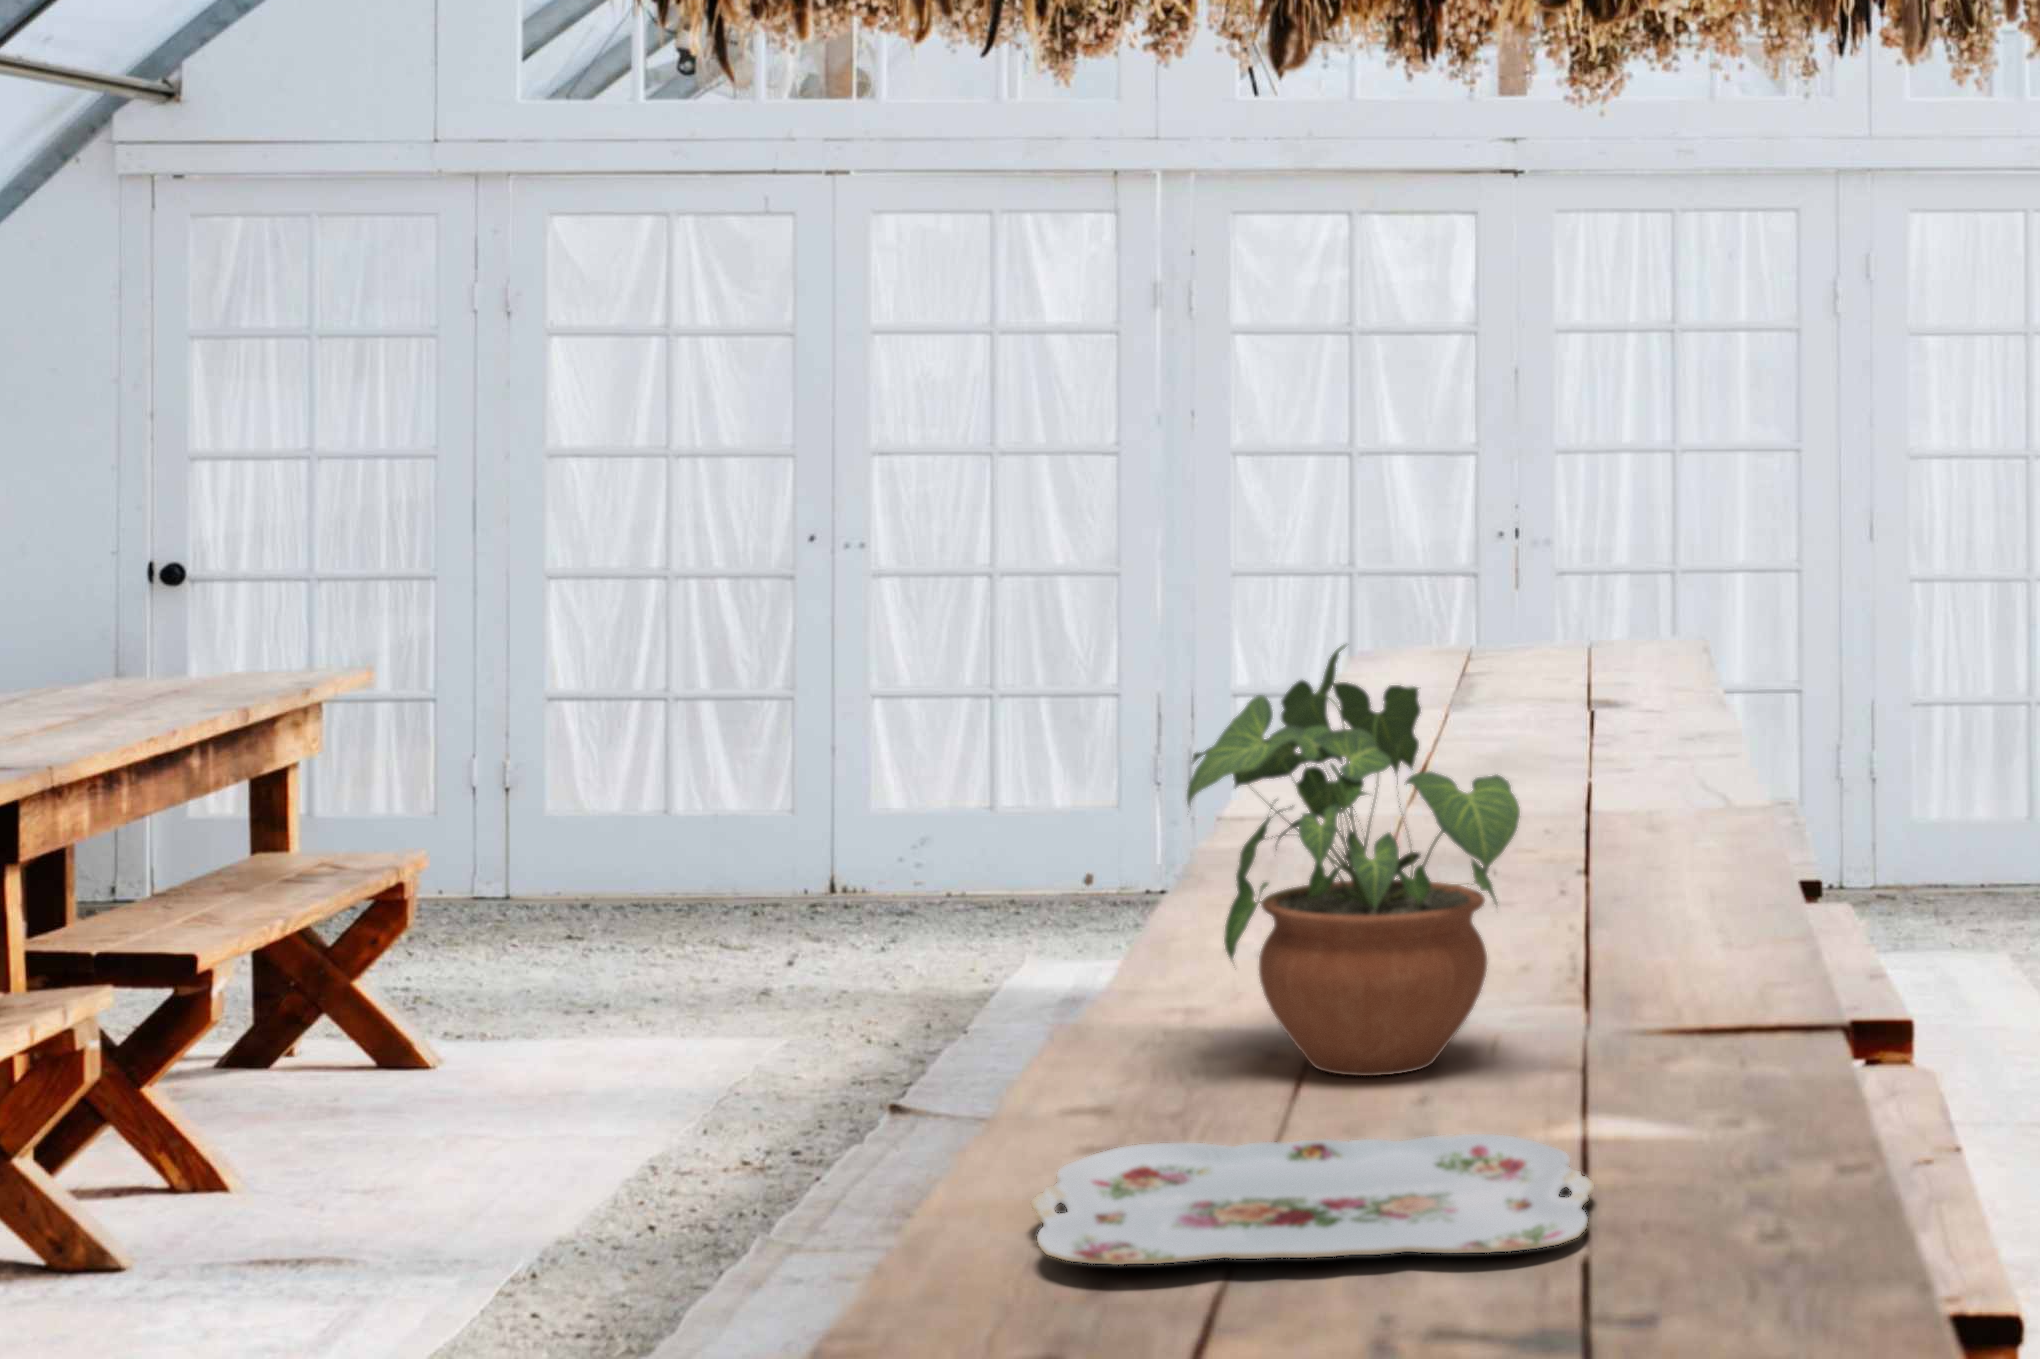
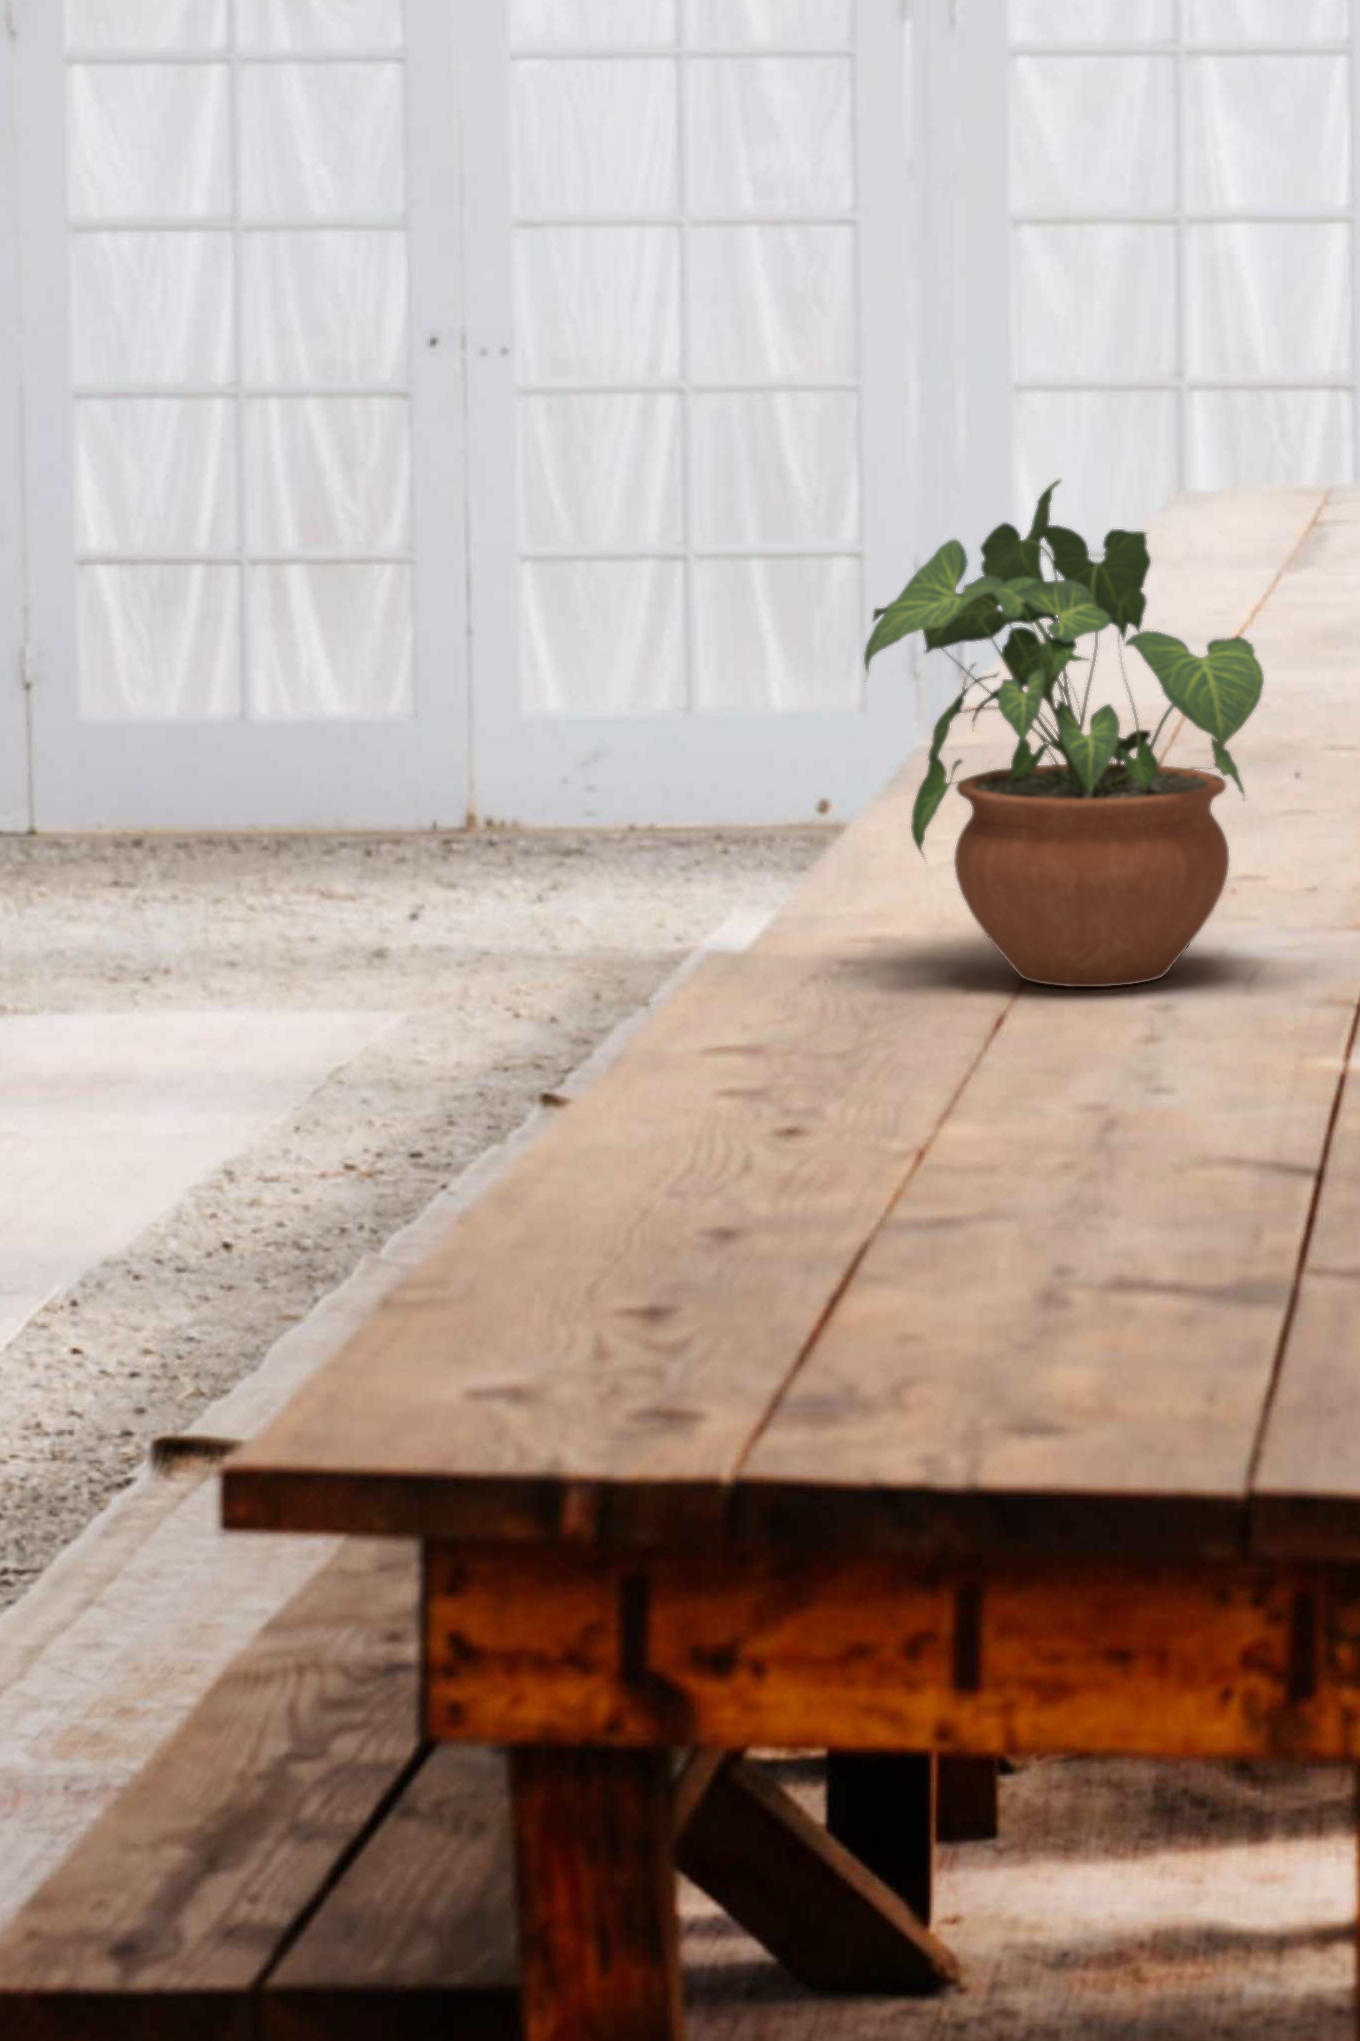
serving tray: present [1031,1134,1594,1265] -> none [675,1040,1321,1152]

